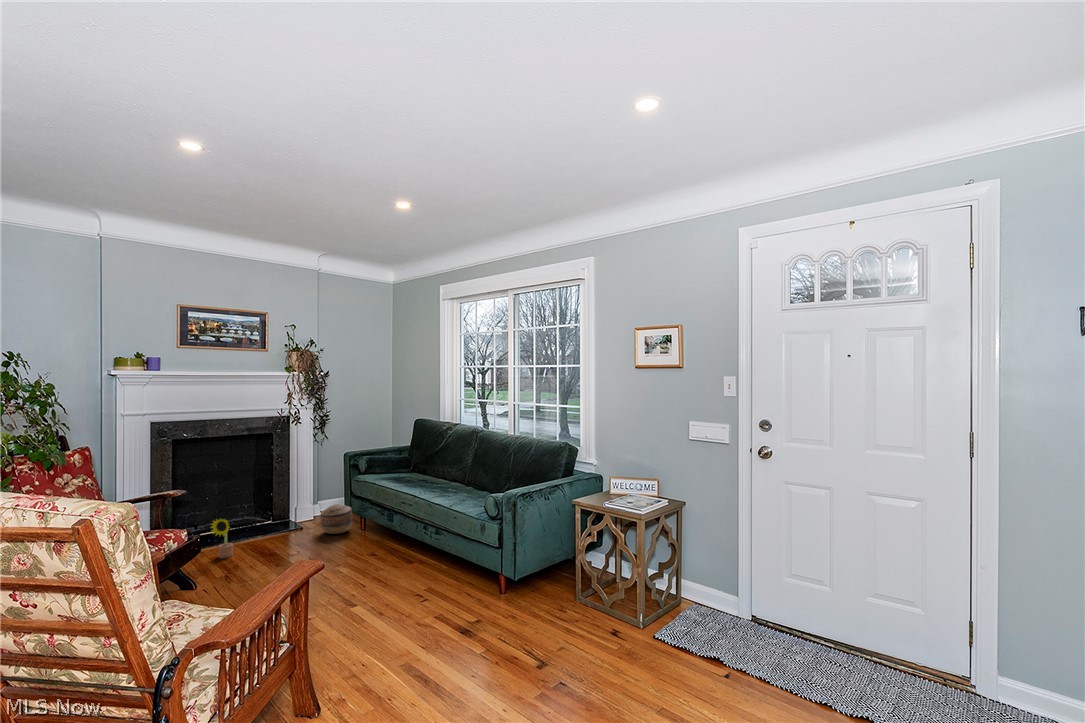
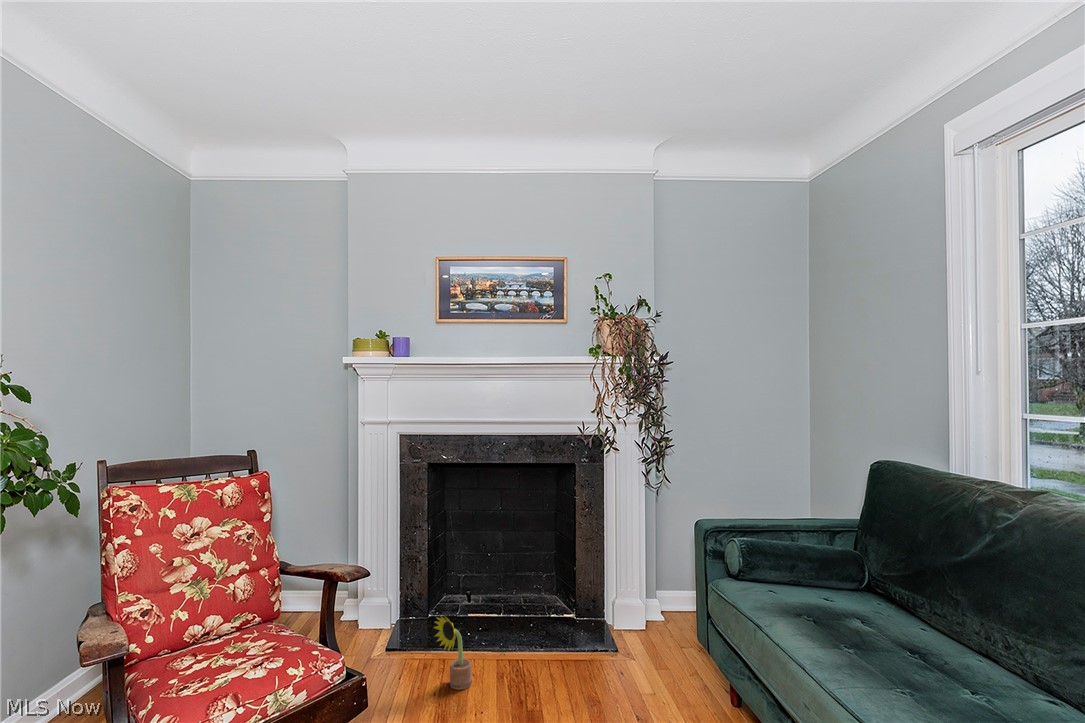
basket: present [321,504,353,534] -> none [632,620,695,689]

